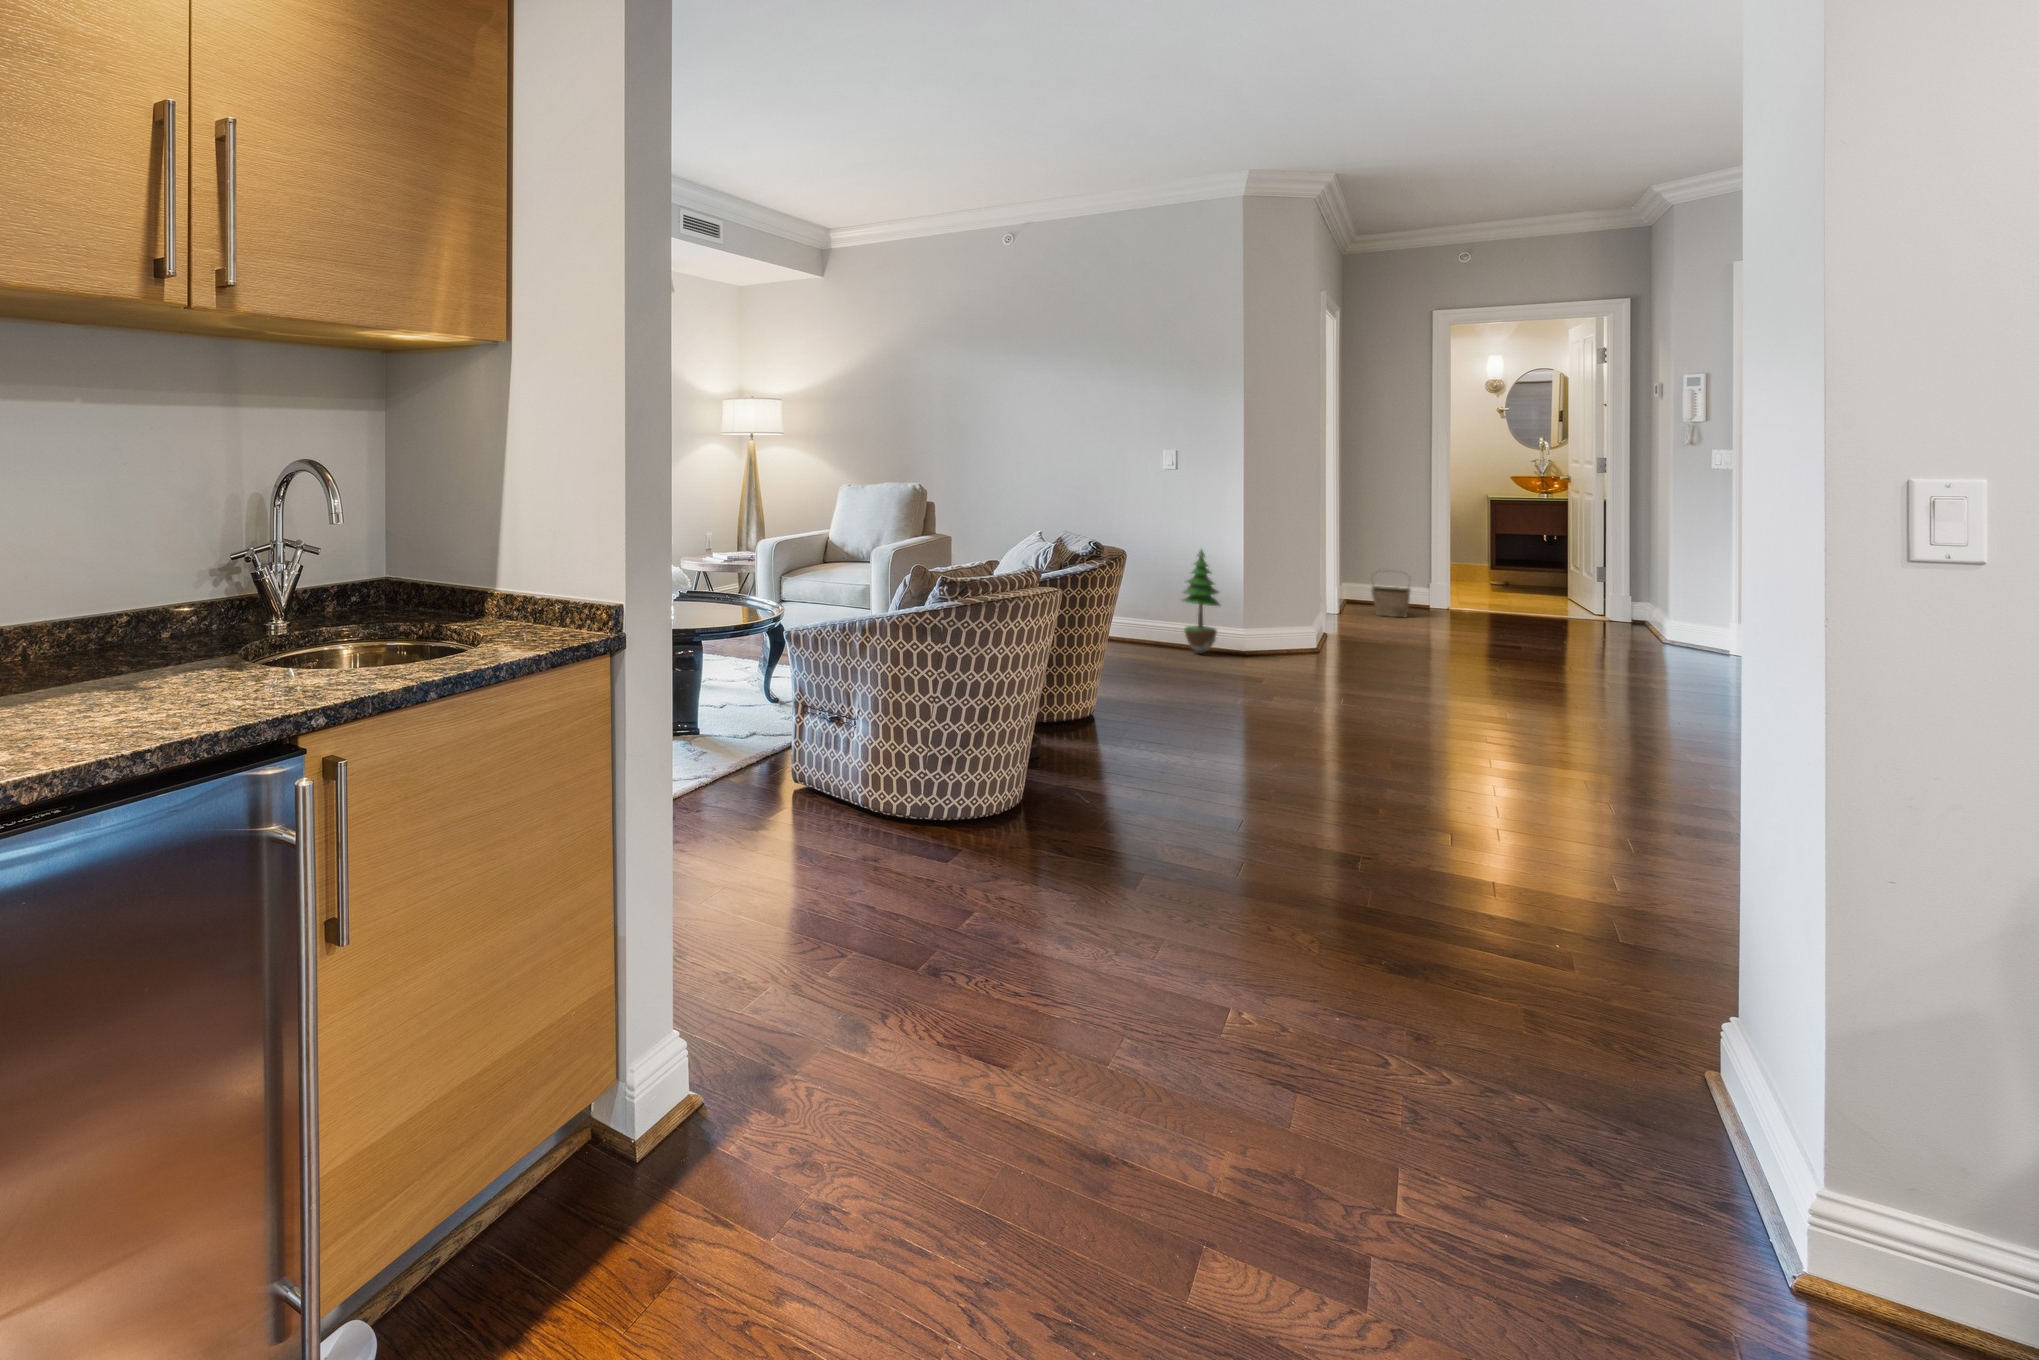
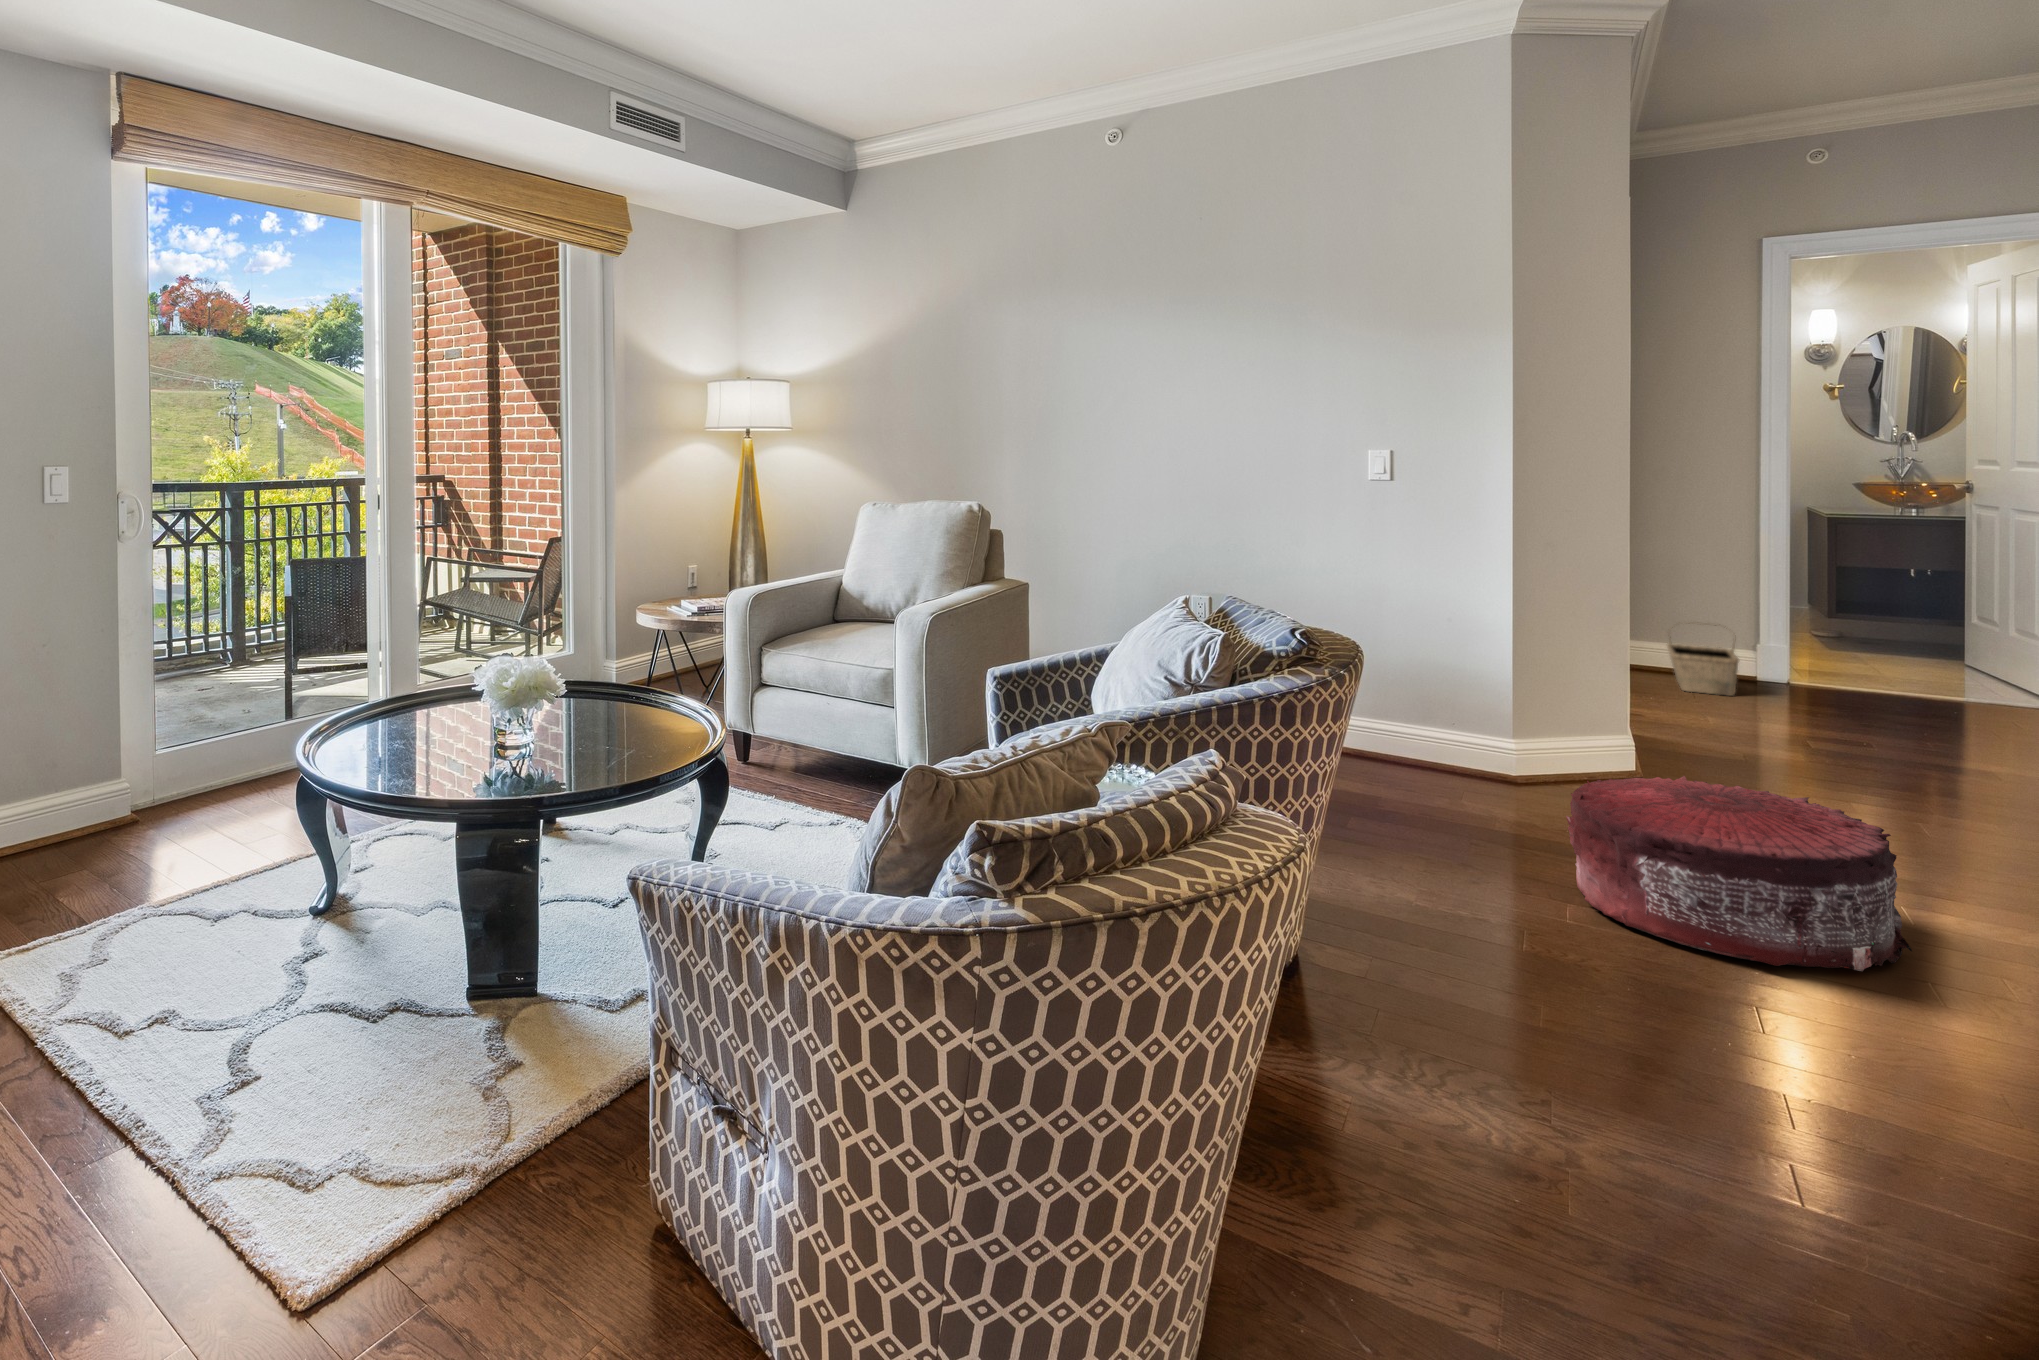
potted tree: present [1183,550,1220,653] -> none [1400,605,1475,777]
pouf: none [1243,630,1392,711] -> present [1566,776,1912,971]

